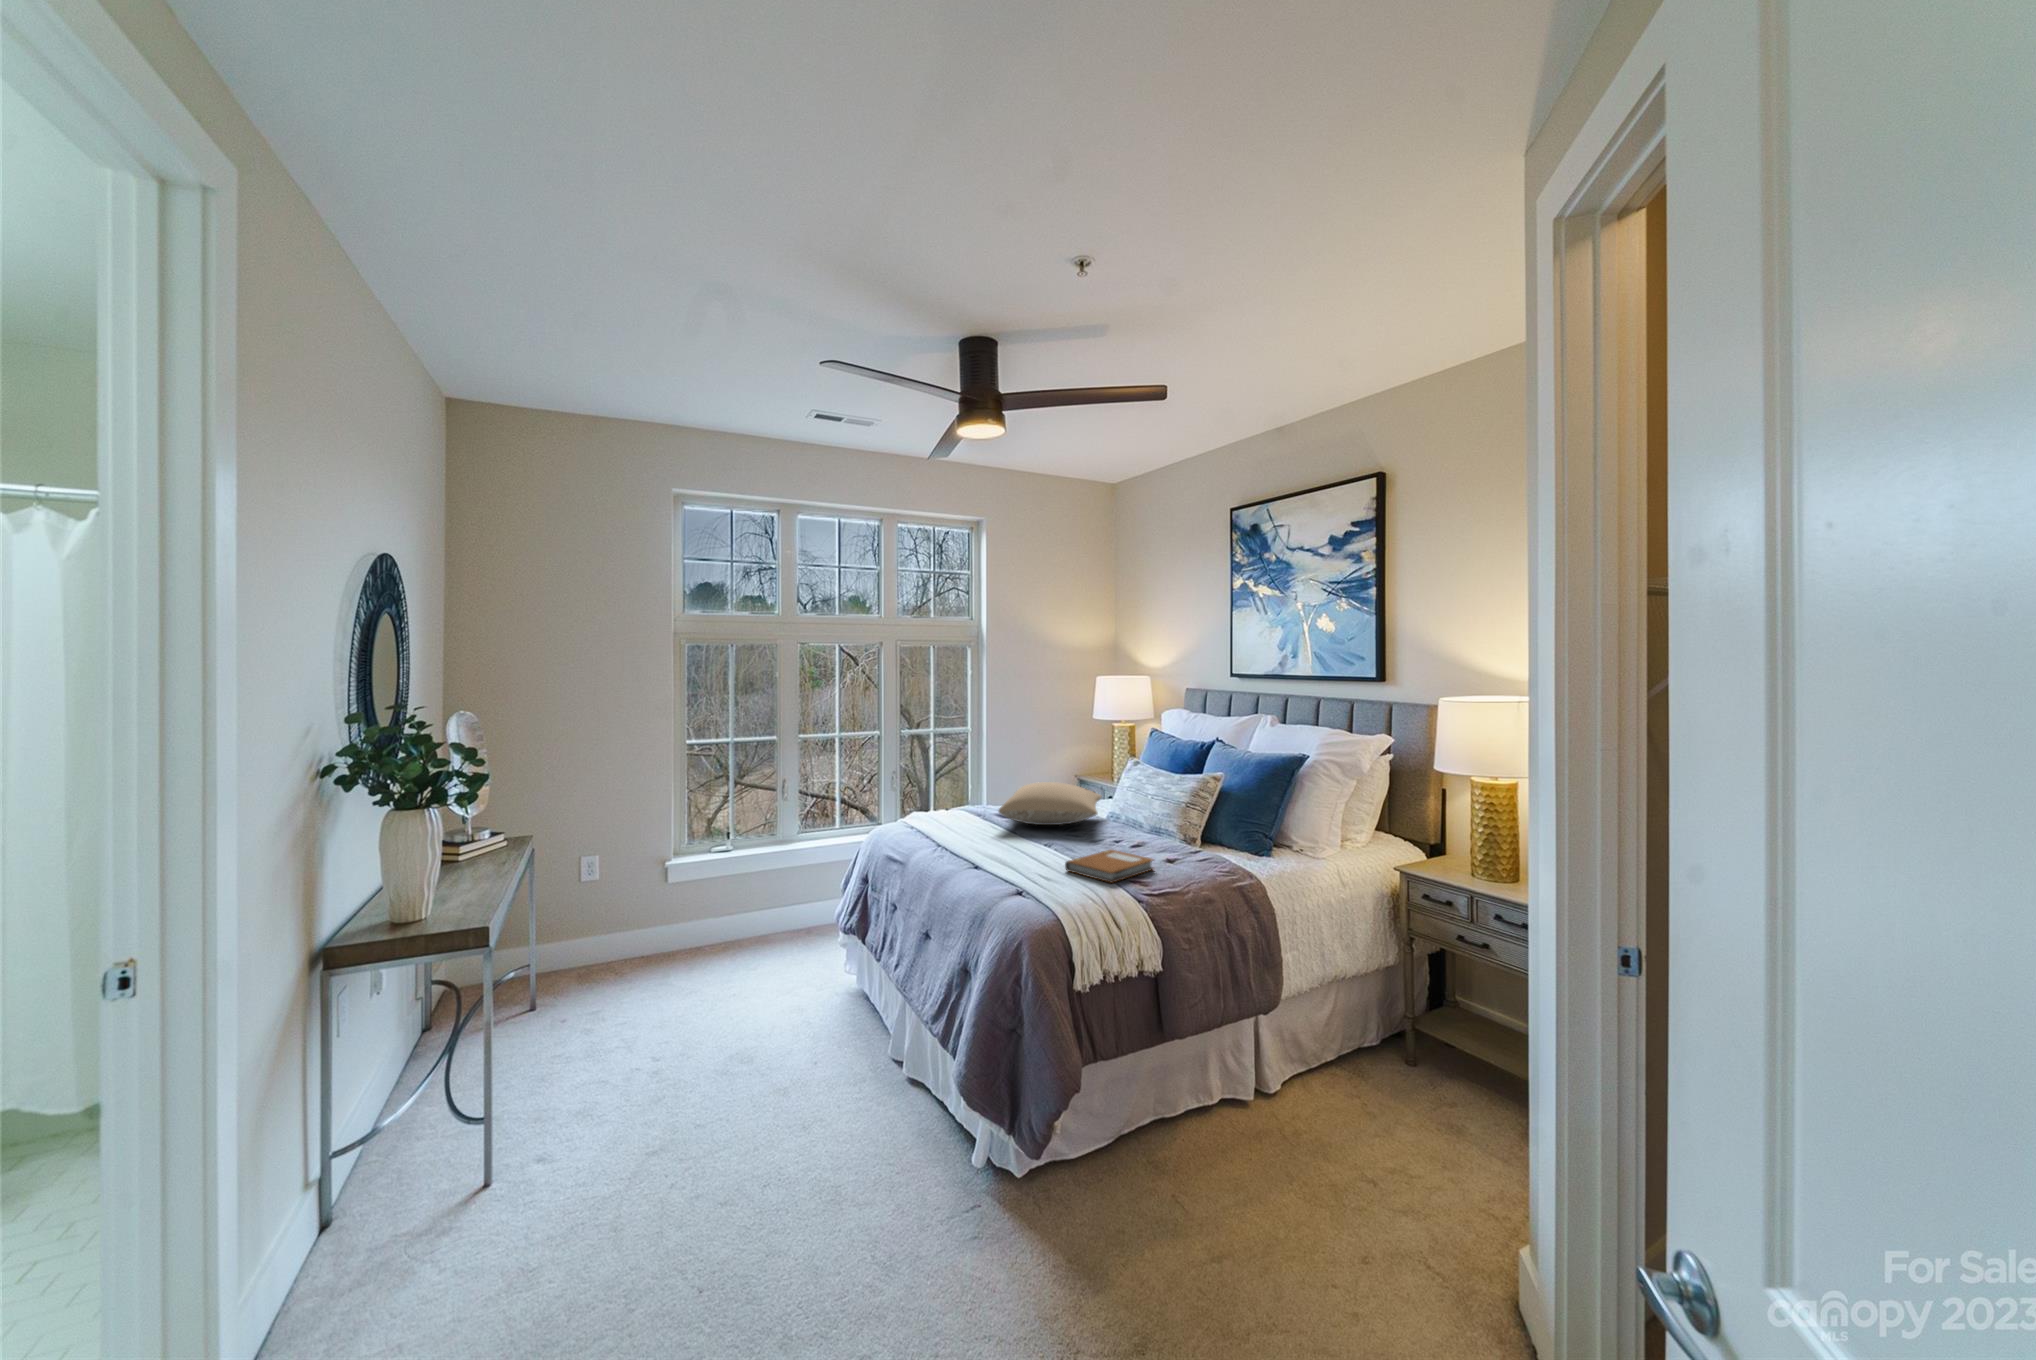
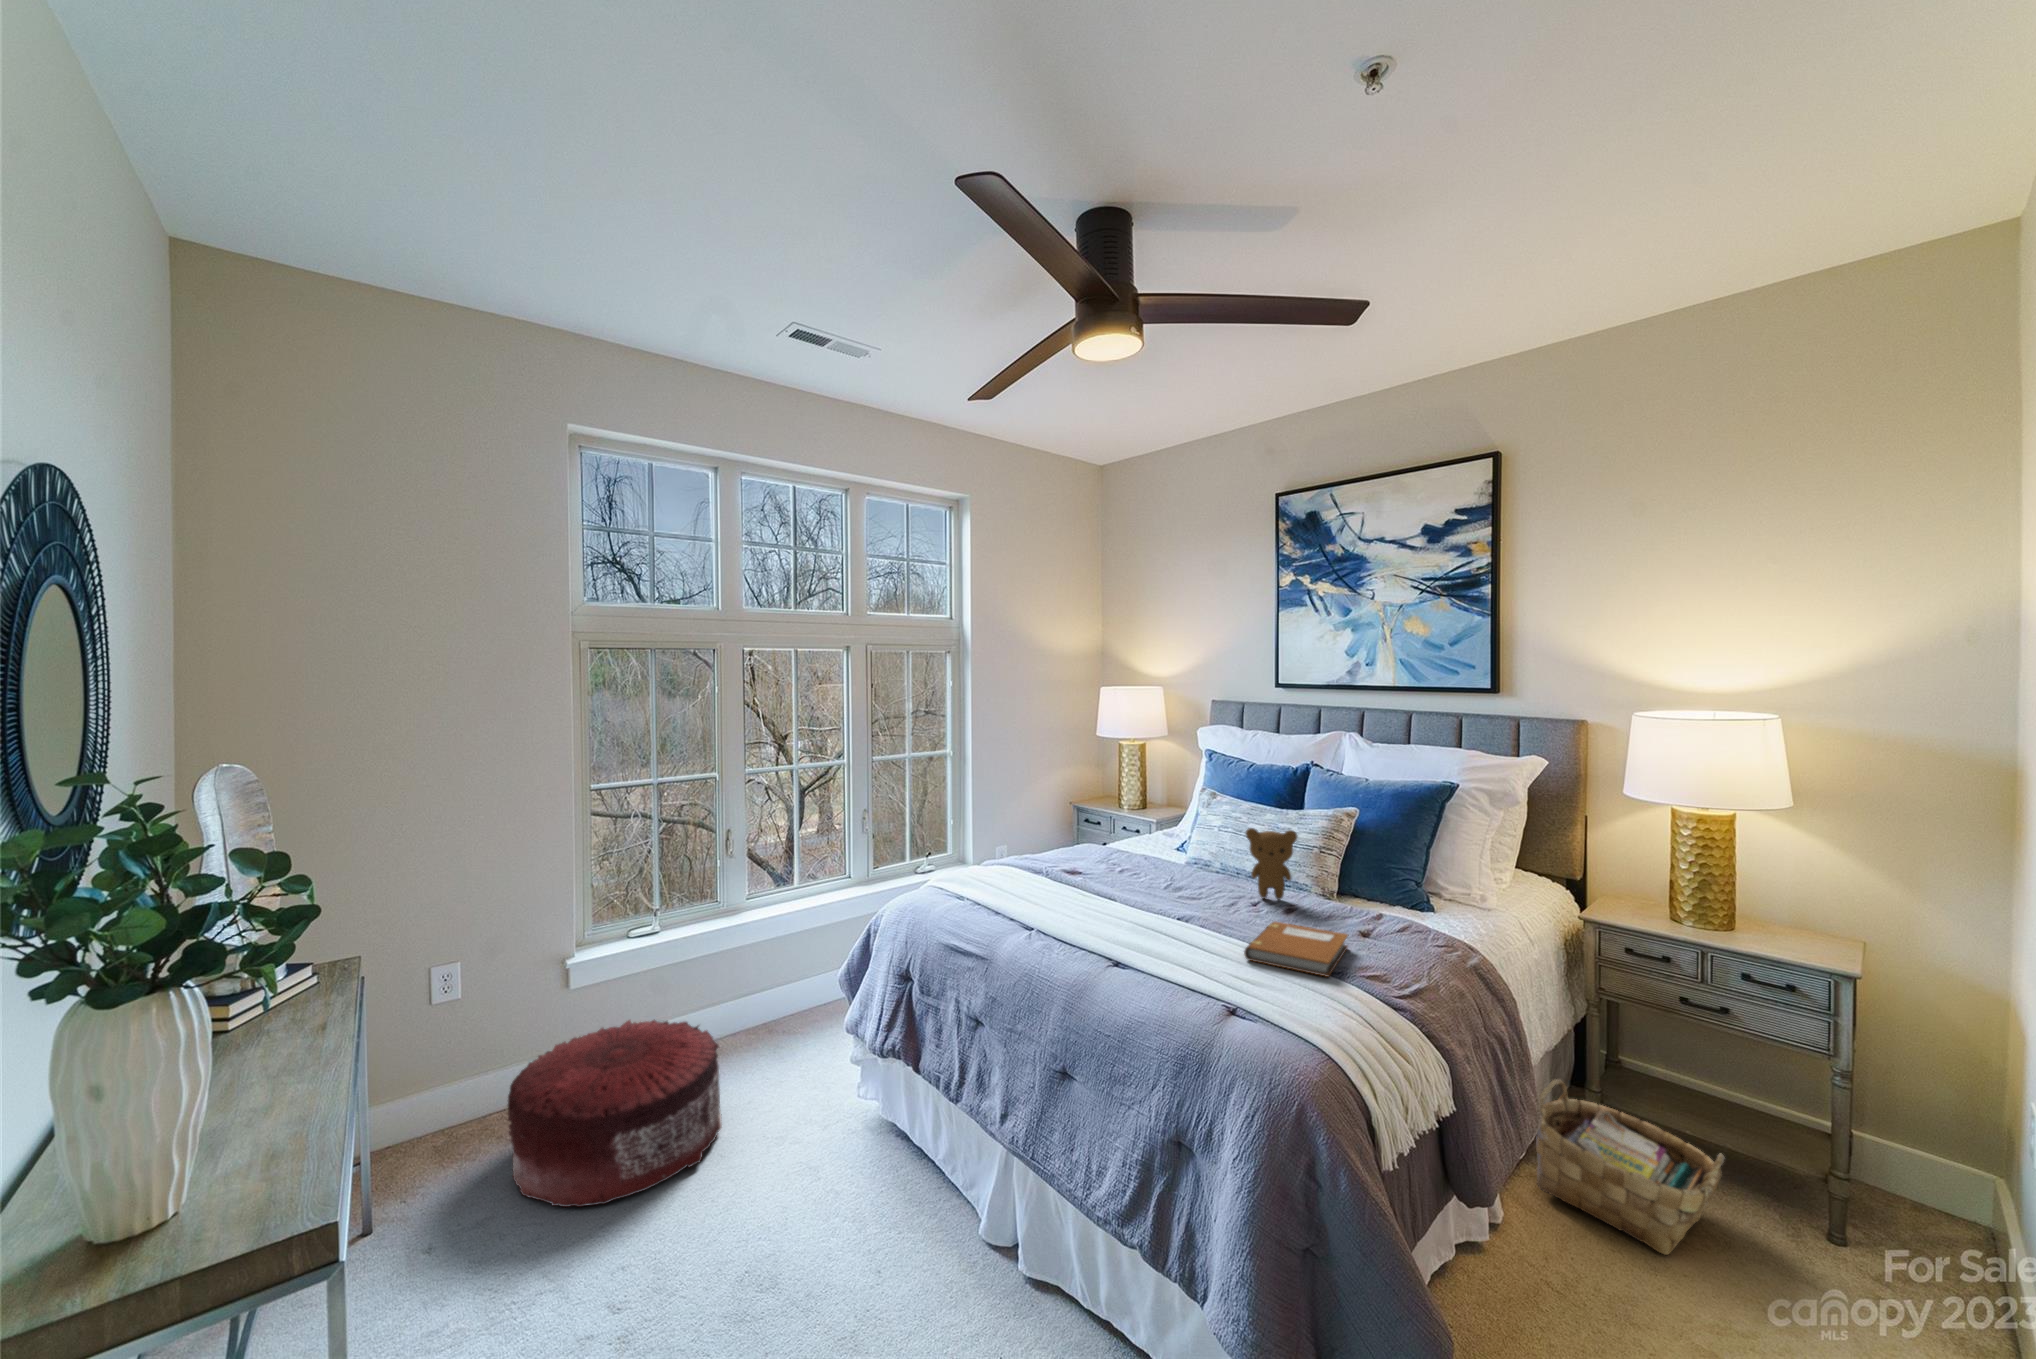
pillow: present [999,782,1101,825] -> none [1071,827,1217,884]
teddy bear: none [1123,783,1160,840] -> present [1246,828,1297,900]
pouf: none [611,904,755,1012] -> present [508,1020,722,1207]
woven basket: none [1326,995,1463,1128] -> present [1536,1079,1724,1255]

